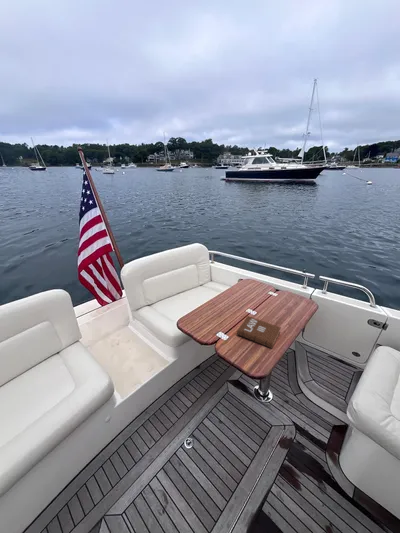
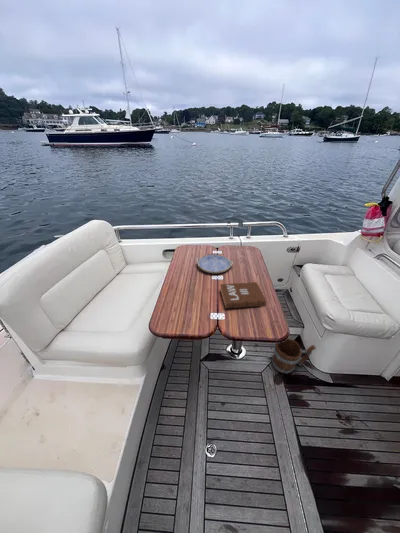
serving tray: none [247,291,279,310] -> present [197,254,233,273]
bucket: none [289,403,341,451] -> present [272,338,315,373]

